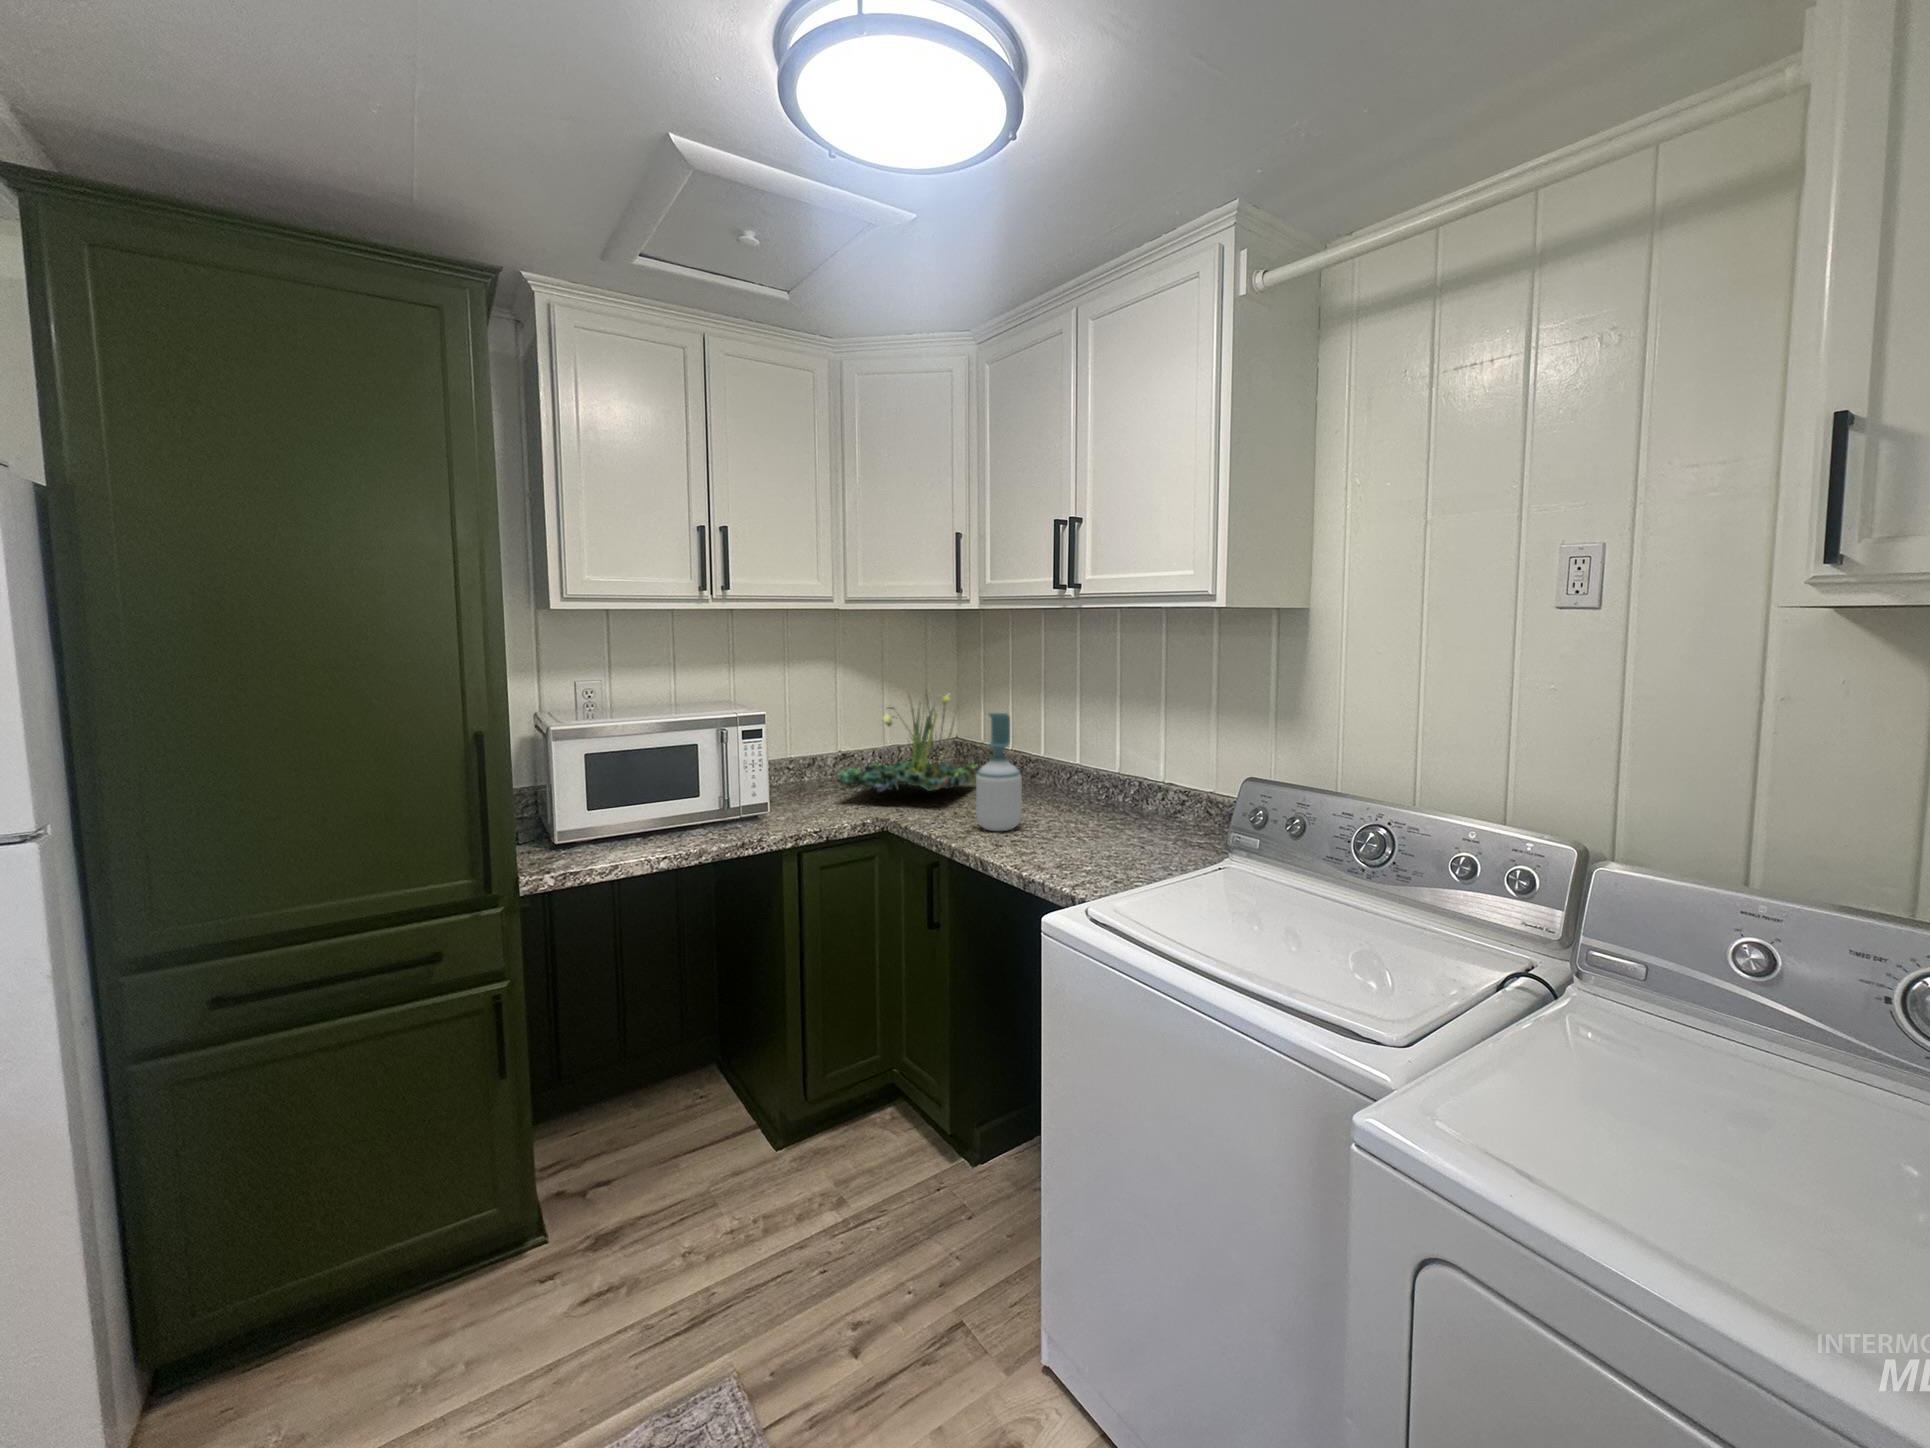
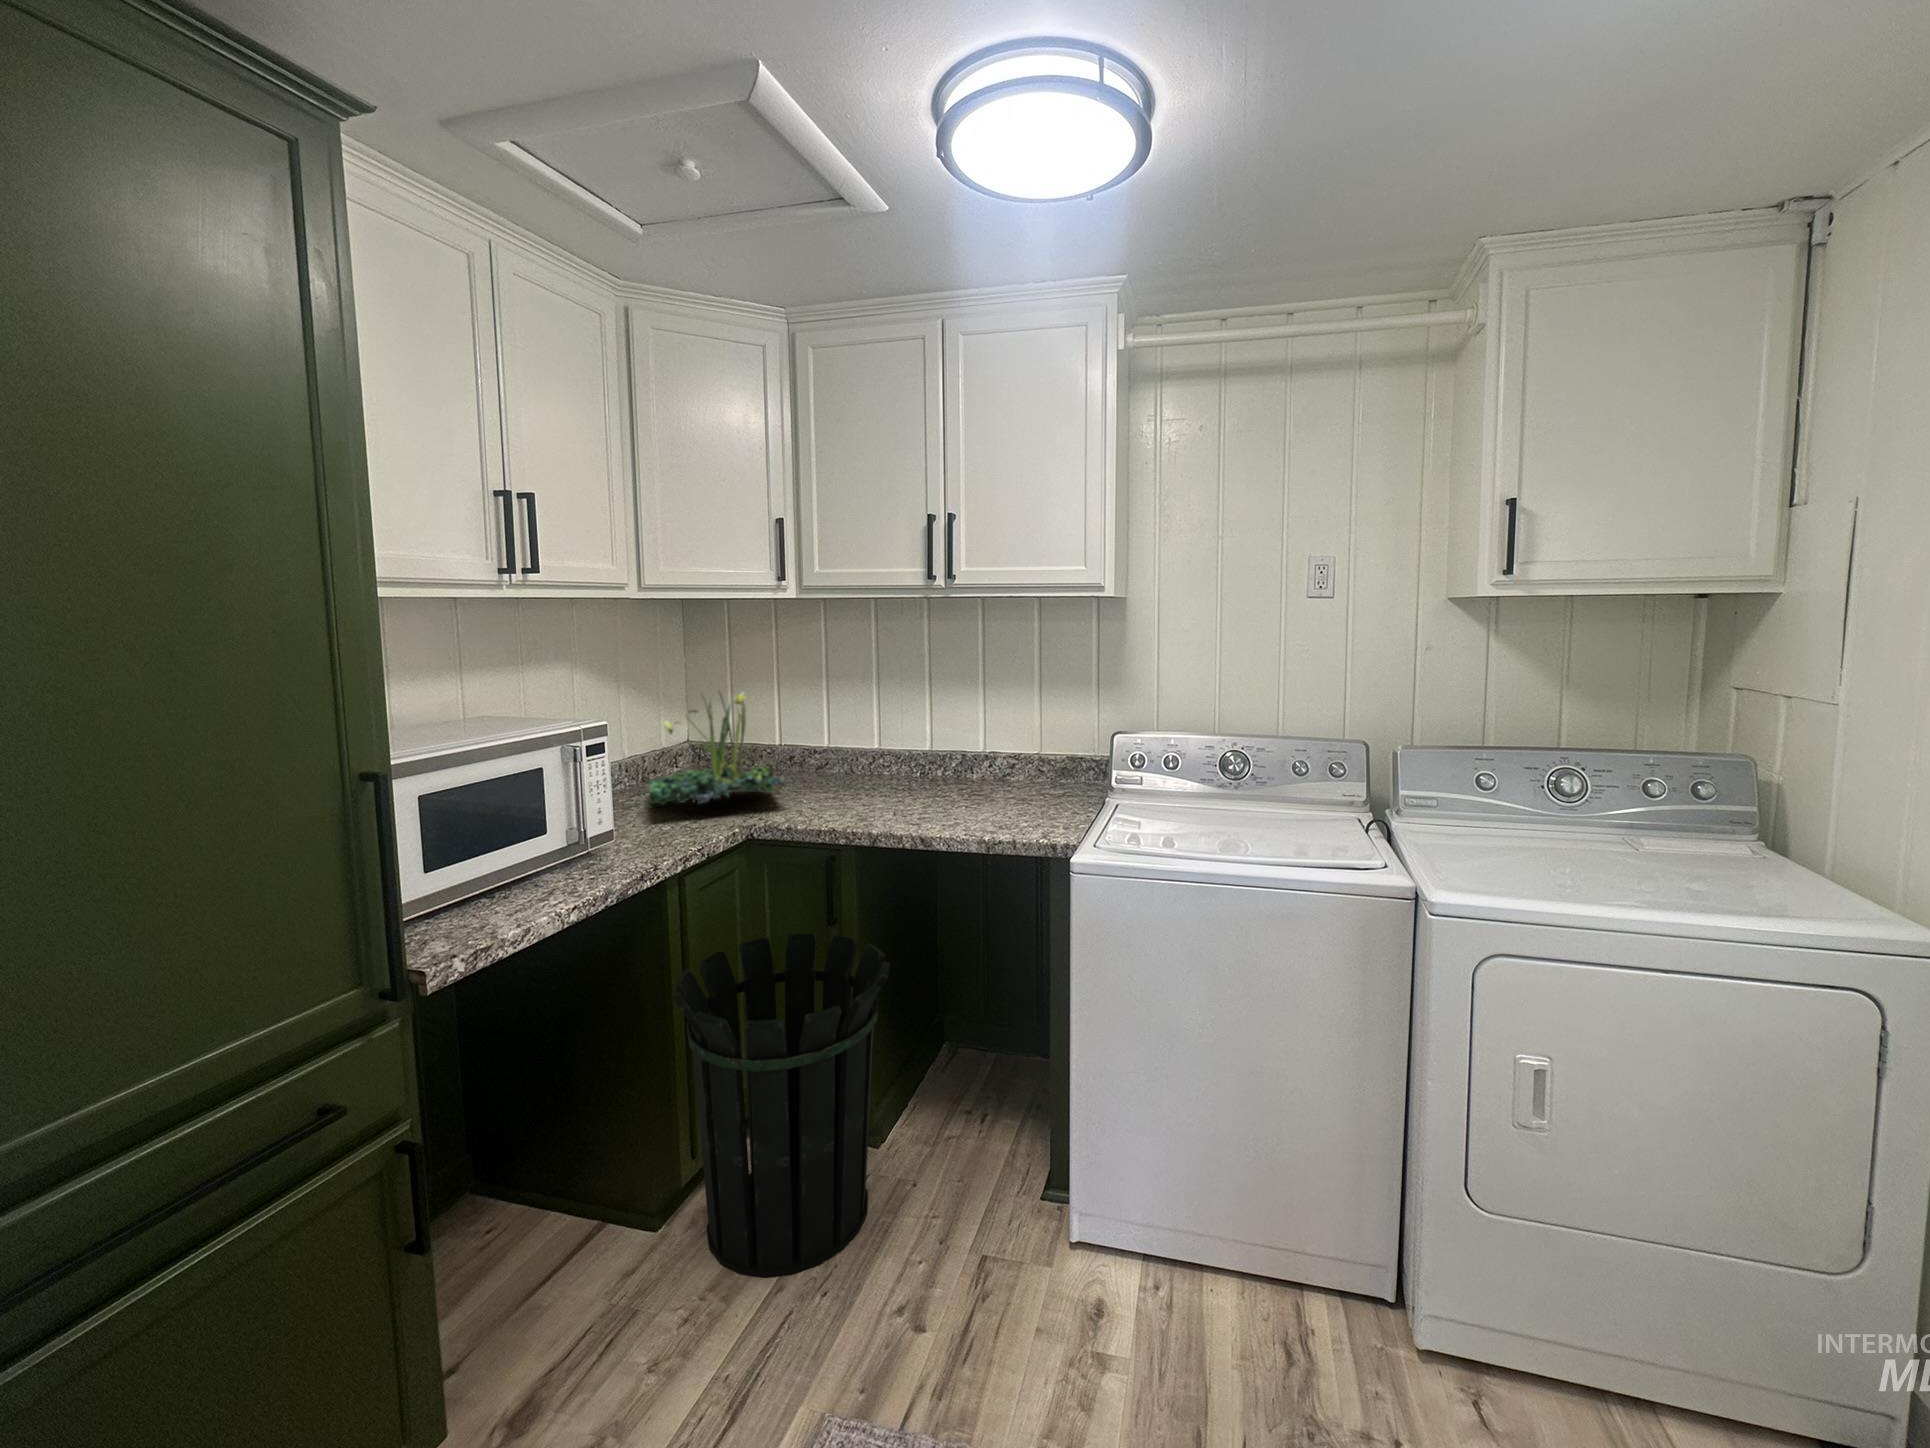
soap bottle: present [976,713,1022,831] -> none [851,702,897,818]
waste bin: none [756,925,956,1244] -> present [673,933,890,1278]

